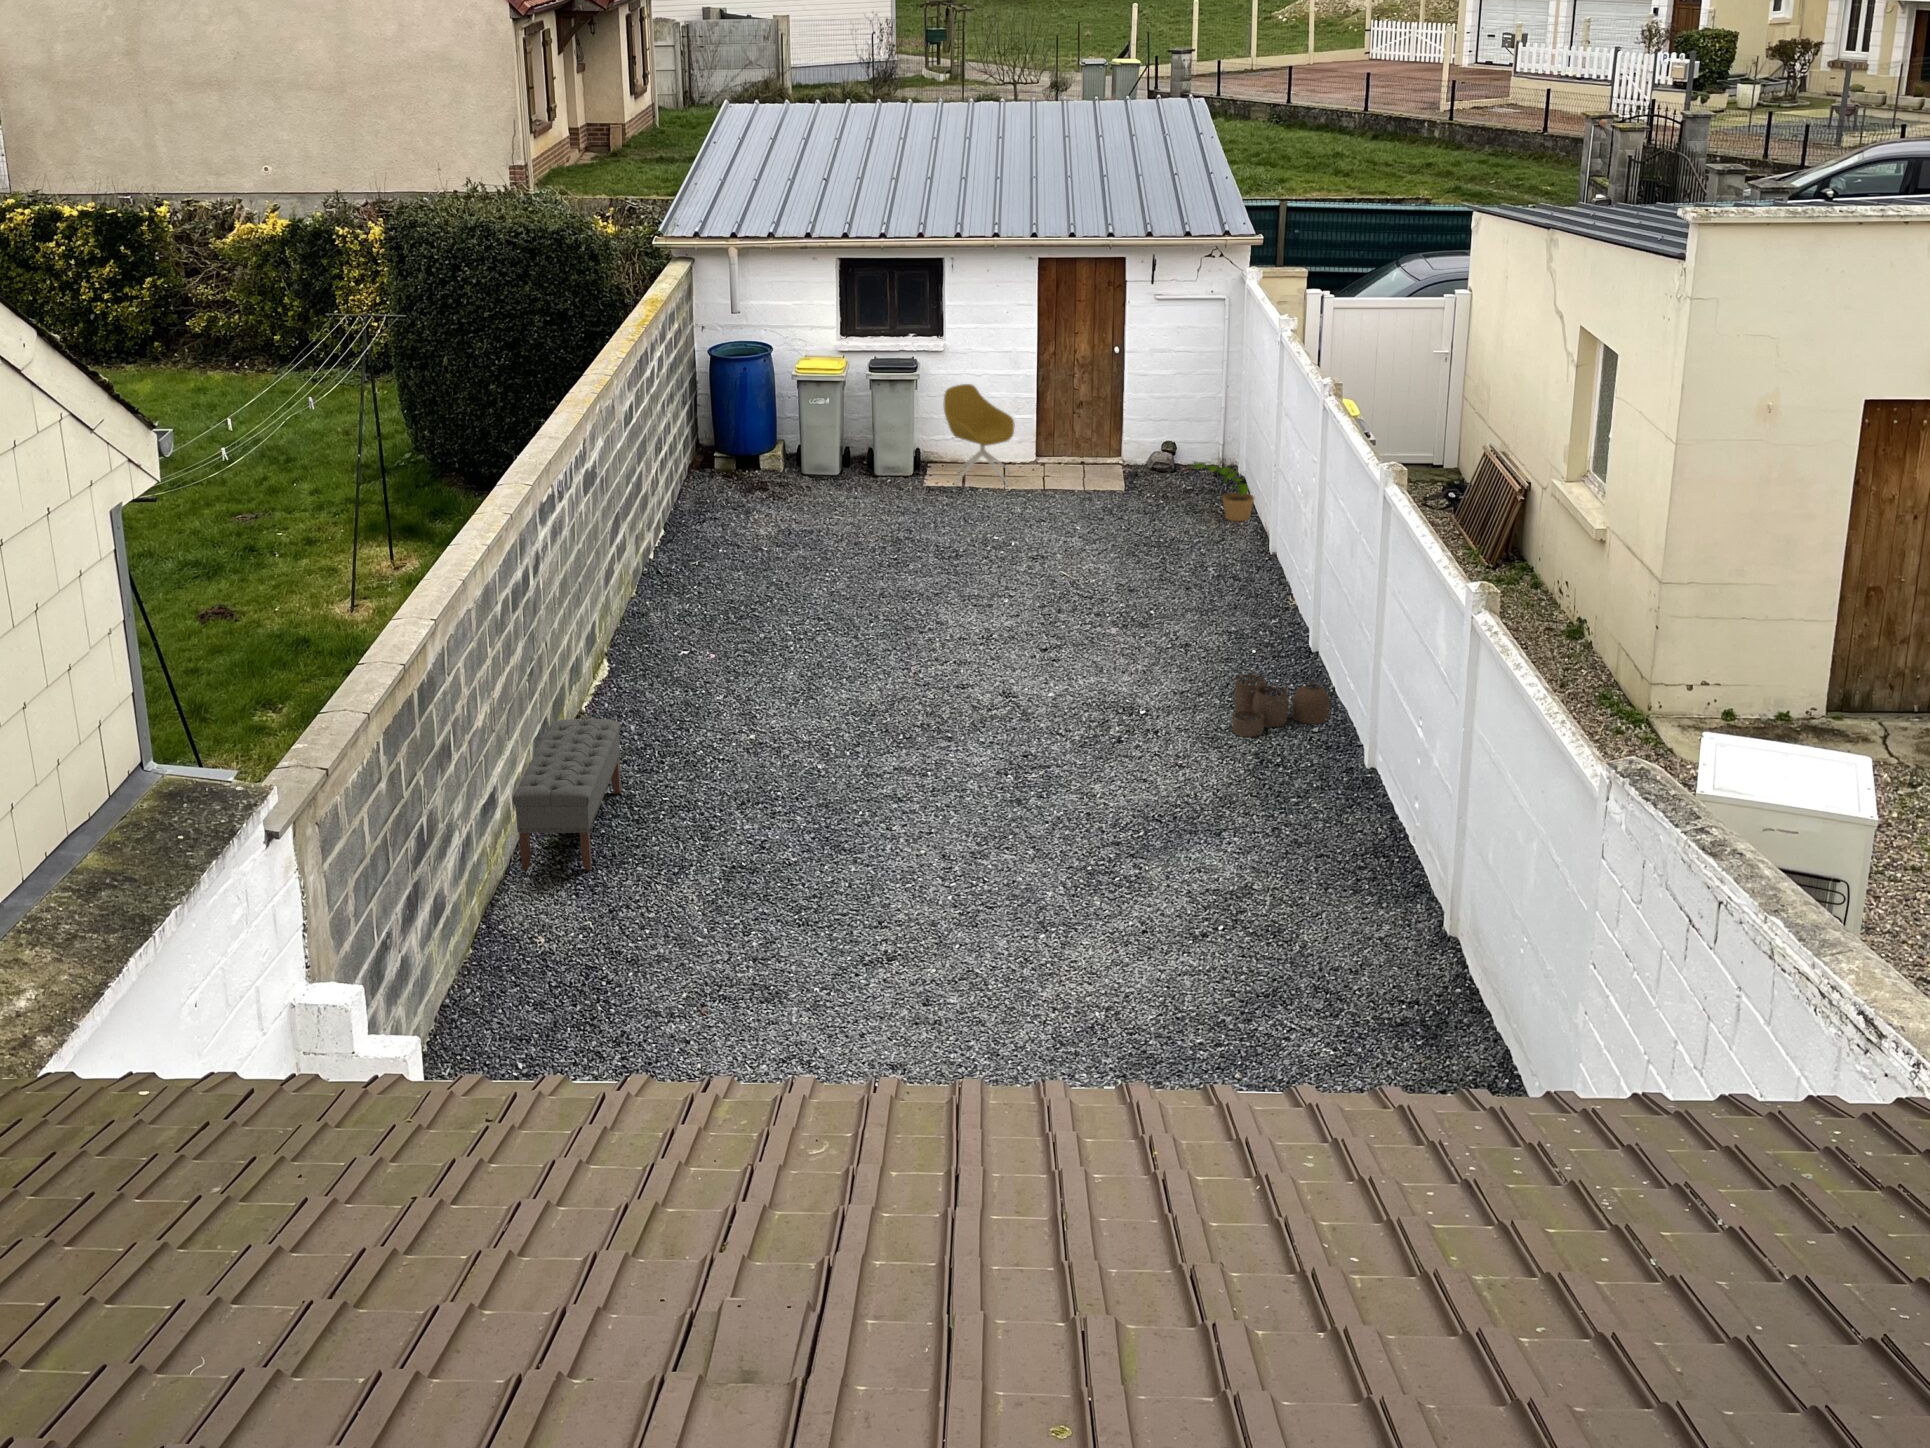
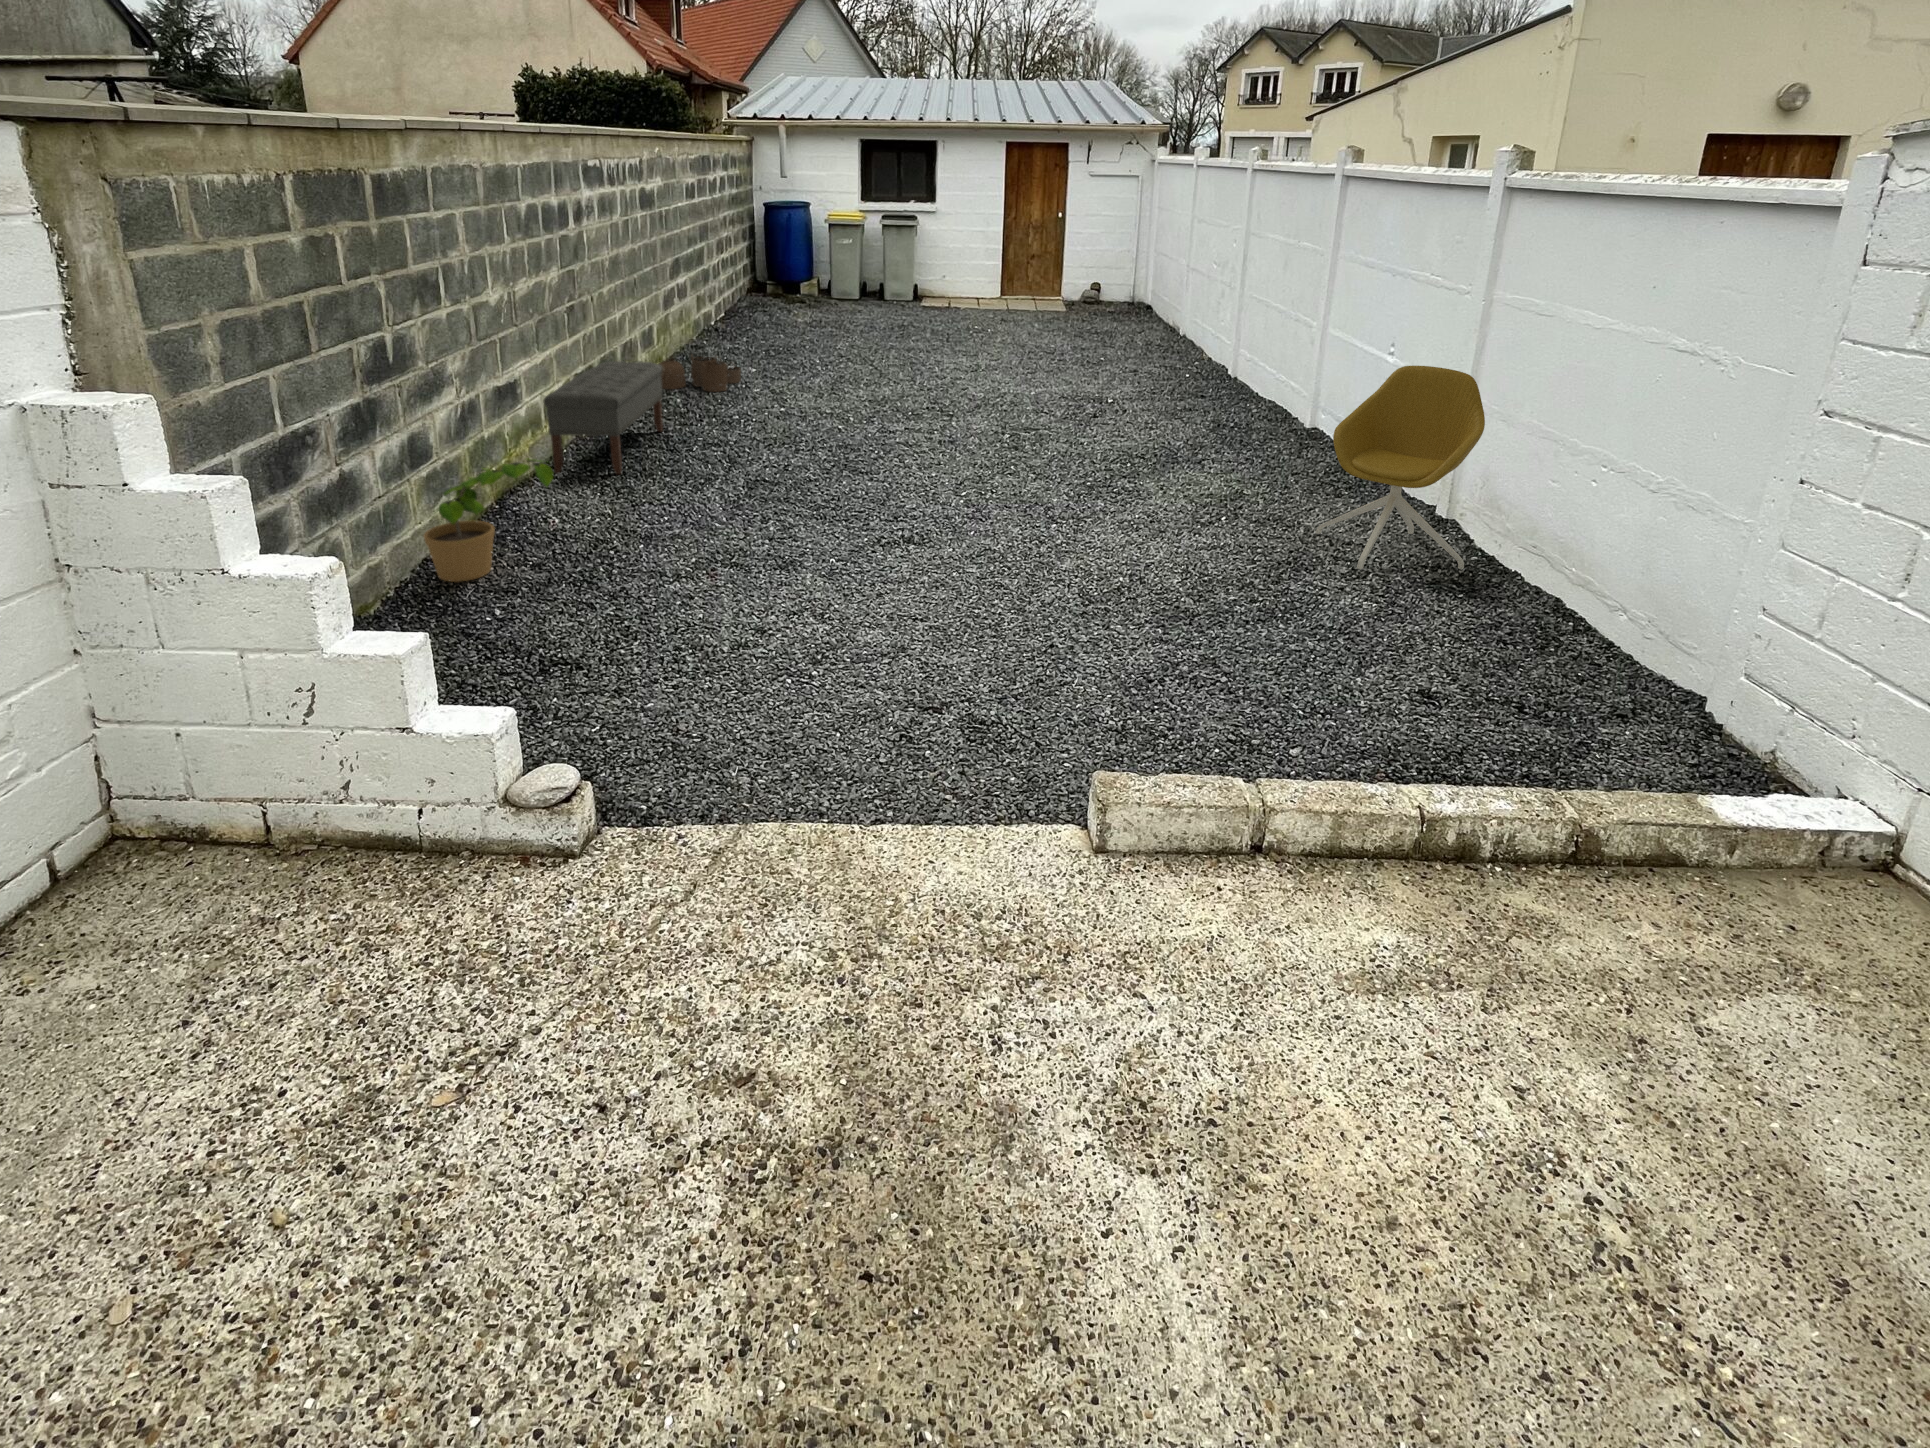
chair: present [944,384,1015,486] -> present [1316,366,1485,570]
potted plant: present [1190,462,1254,521] -> present [424,459,554,582]
woven basket: present [1232,673,1330,737] -> present [659,357,741,392]

